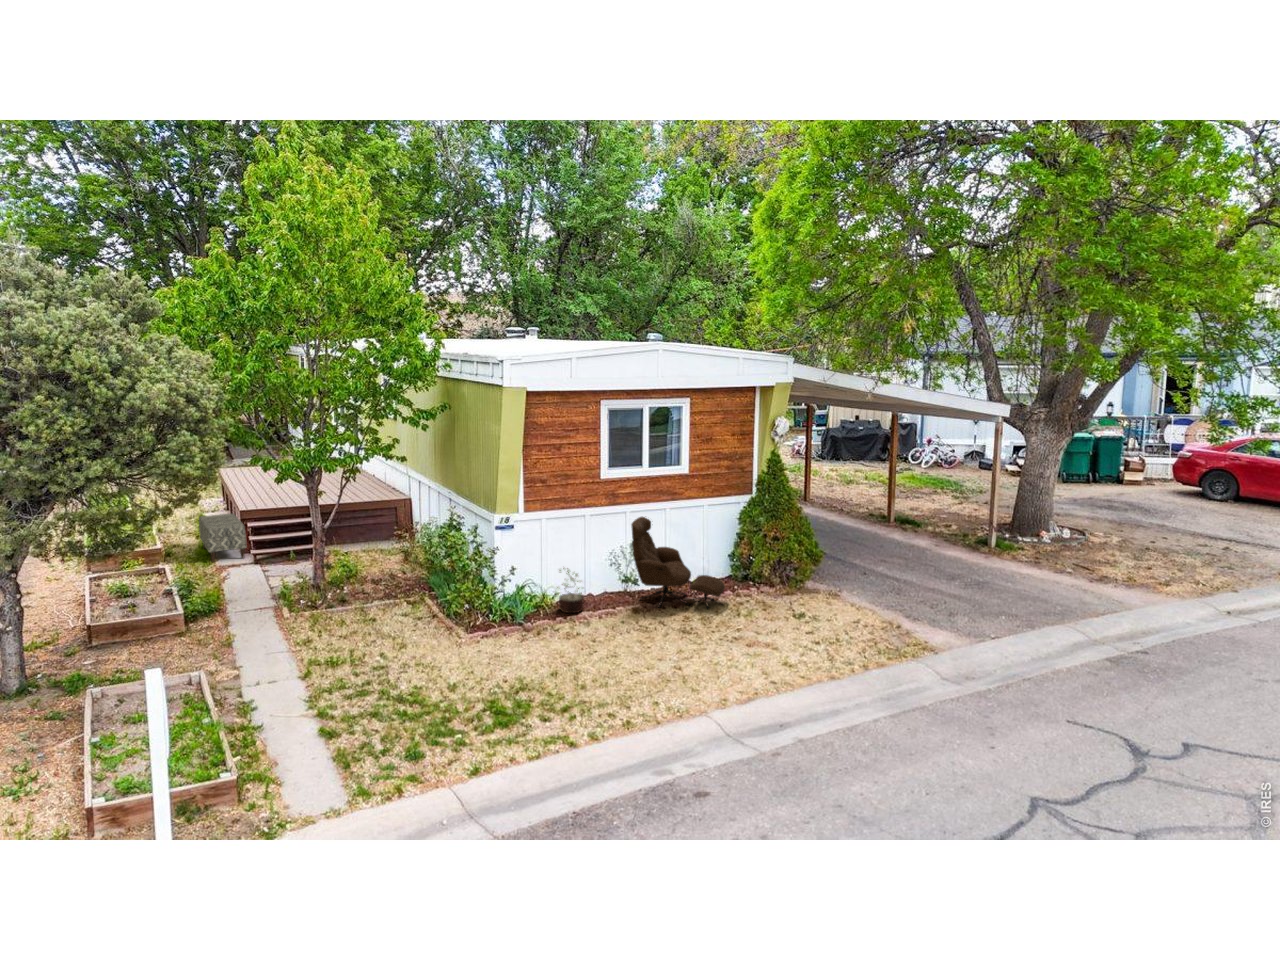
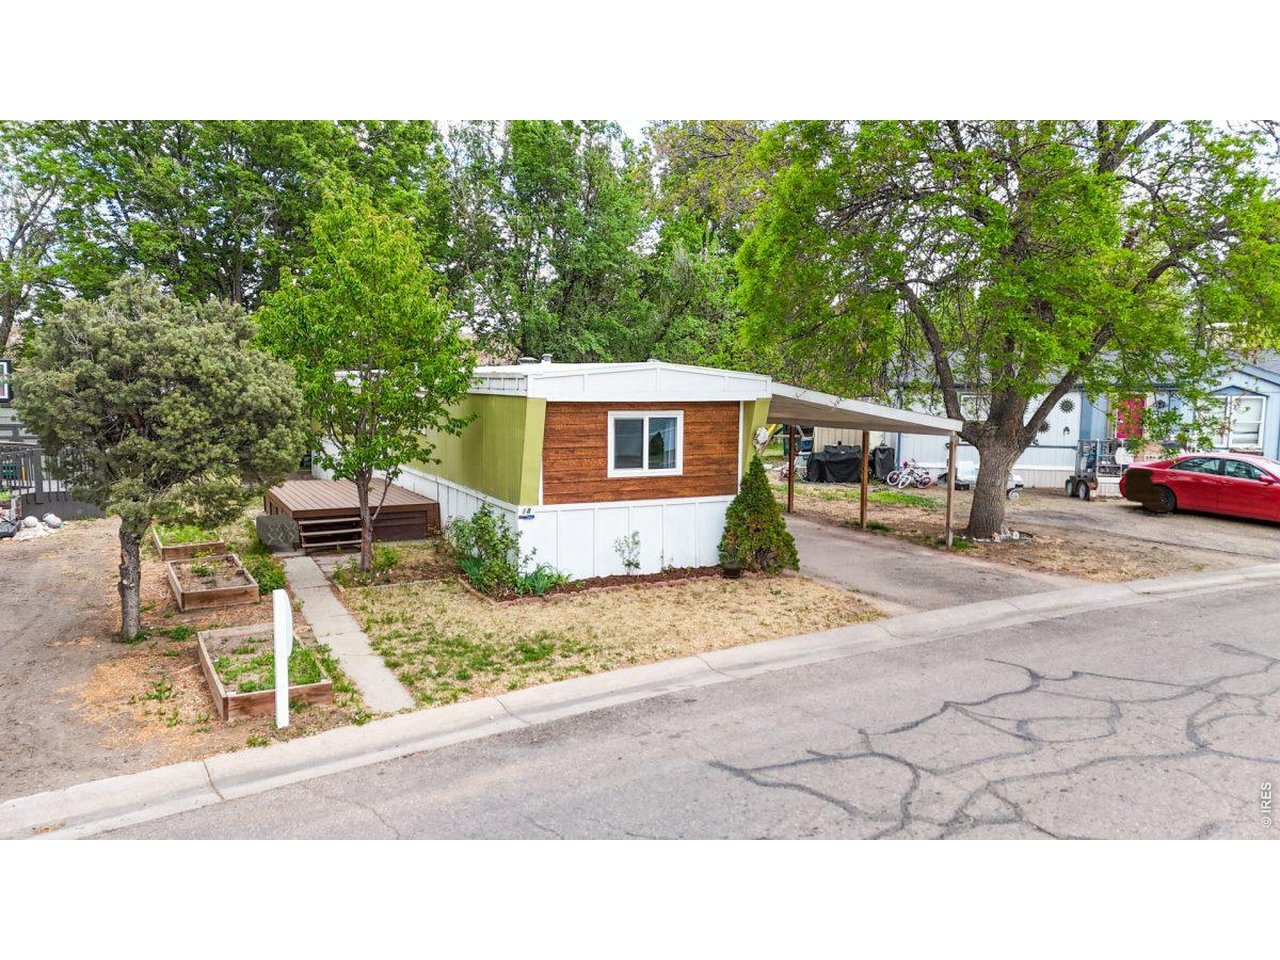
lounge chair: present [631,517,725,609] -> present [1123,468,1169,515]
decorative plant: present [557,568,584,613] -> present [722,542,742,578]

